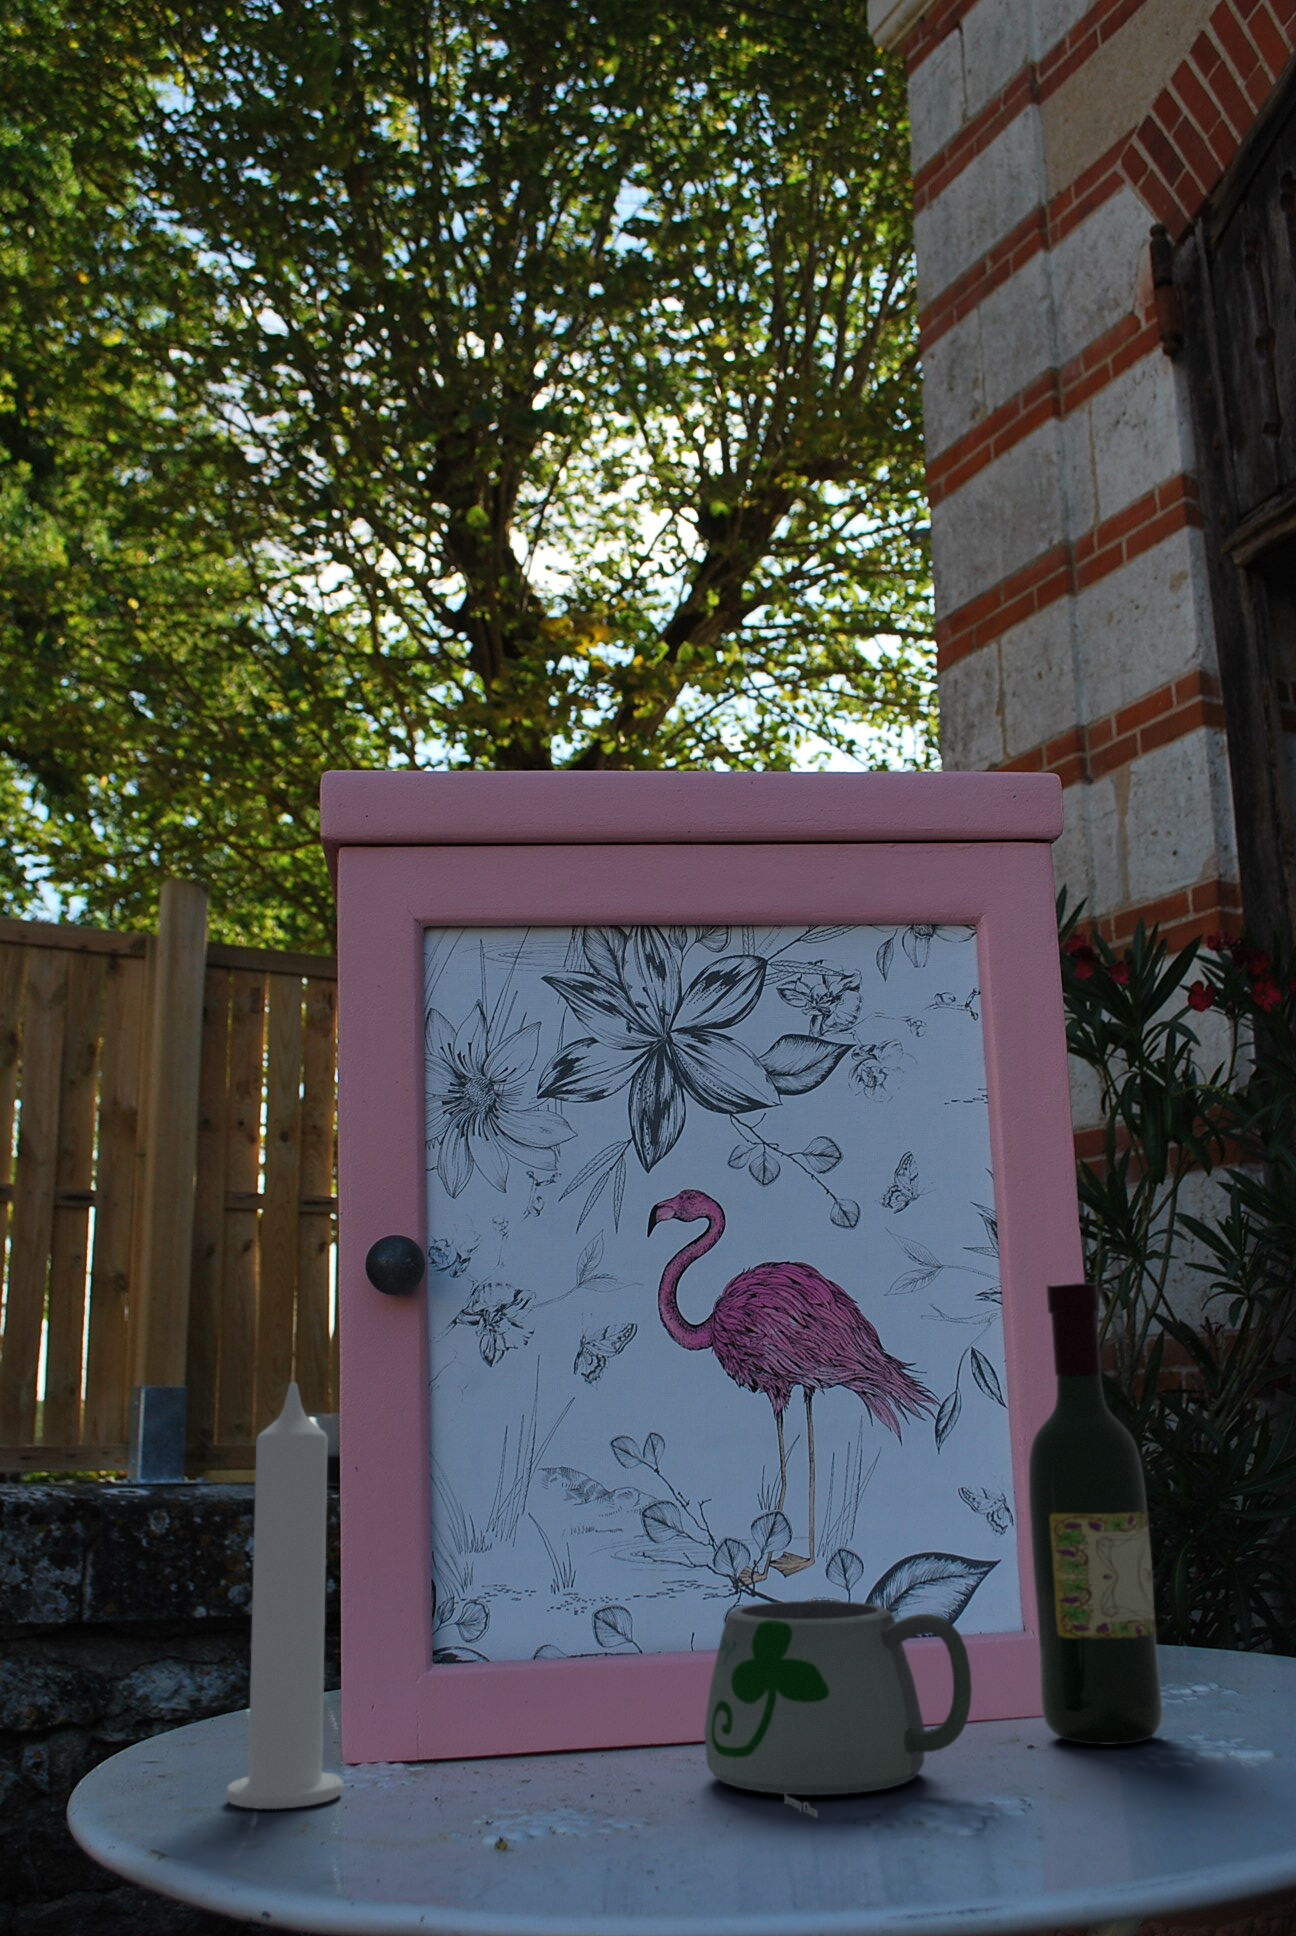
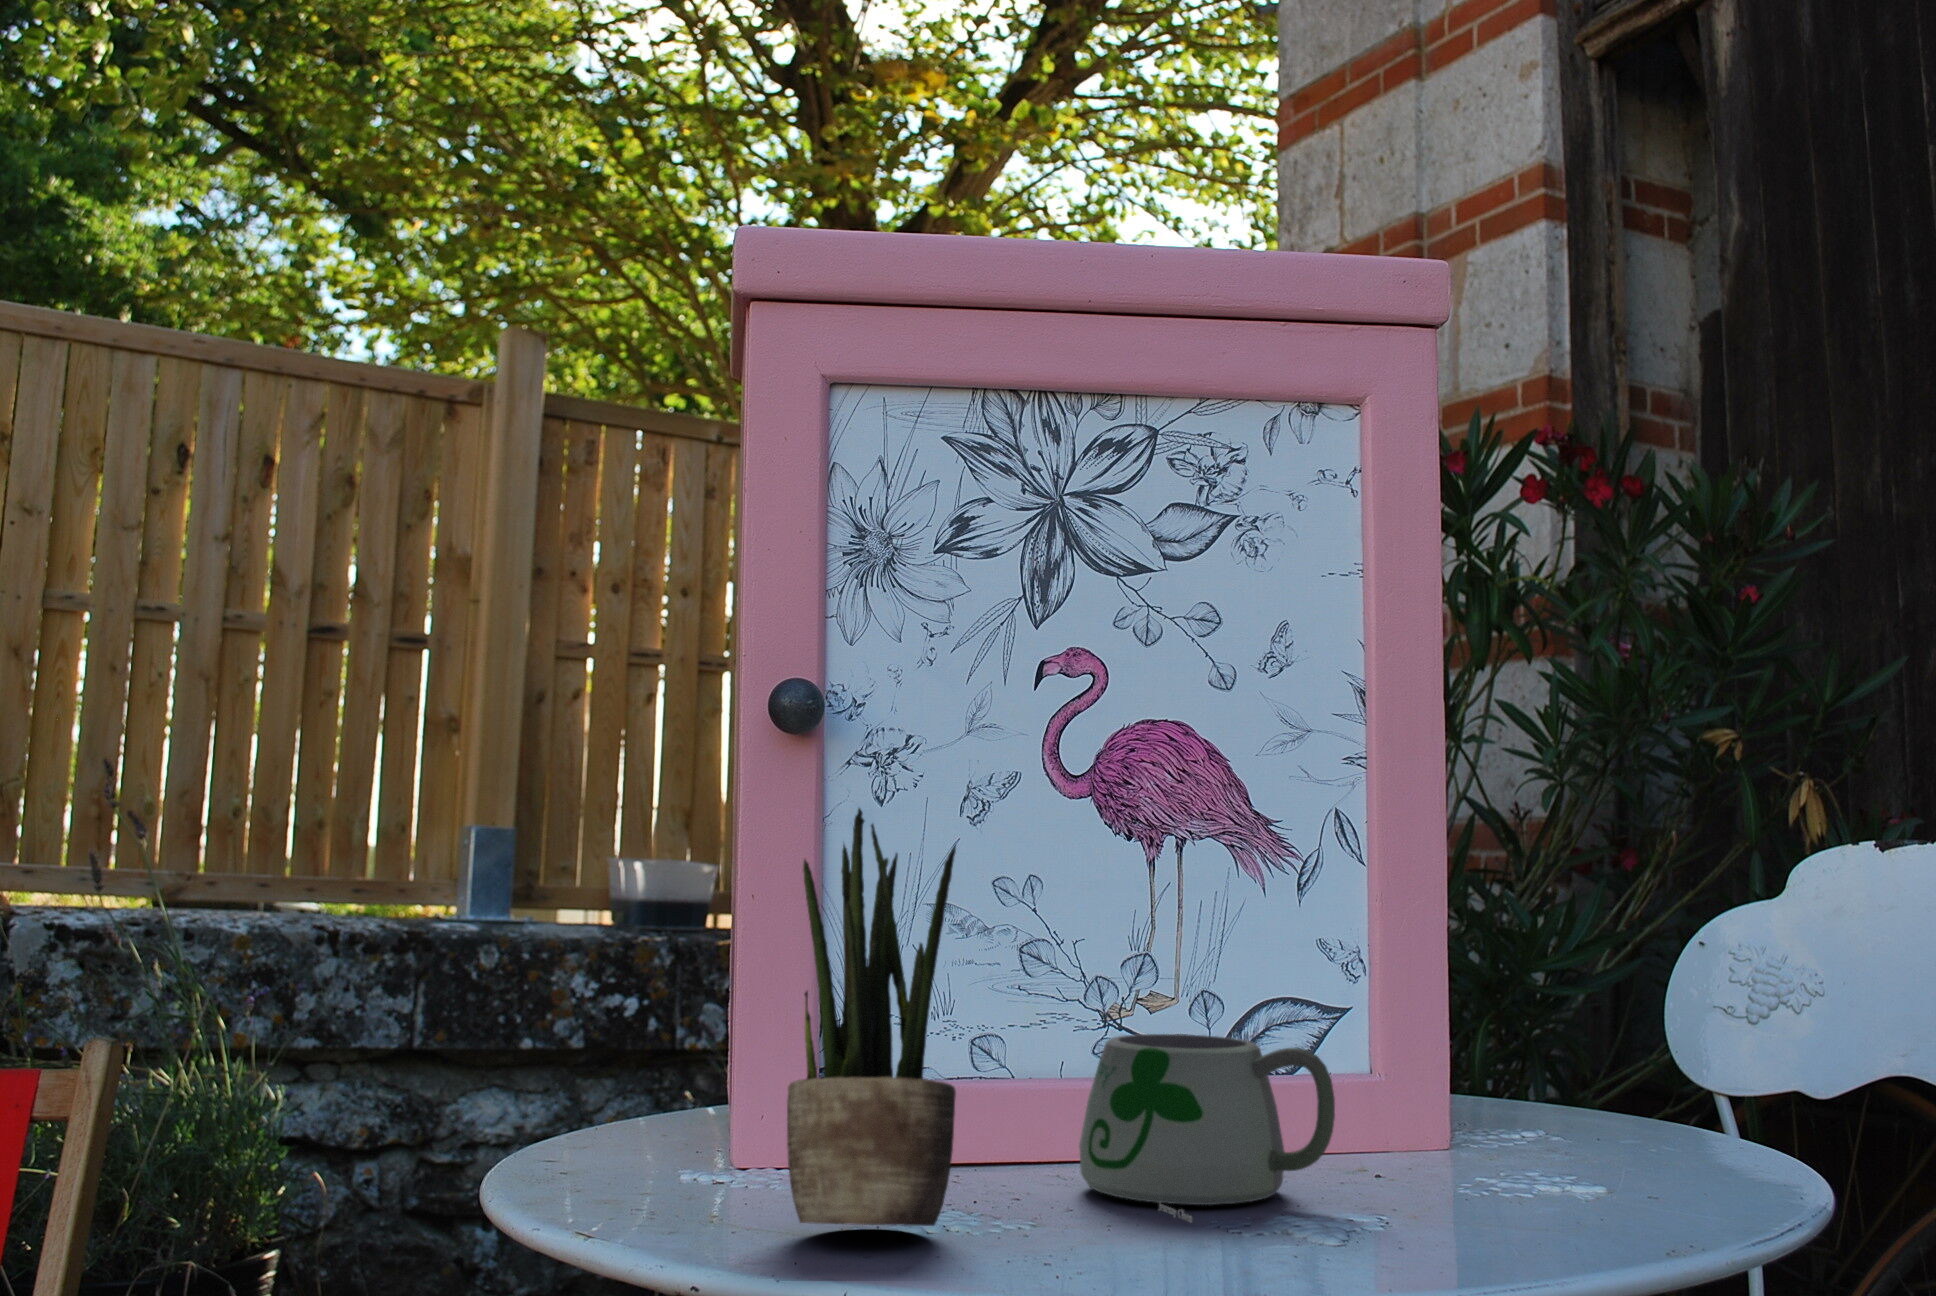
wine bottle: present [1029,1283,1162,1745] -> none [1386,753,1499,1174]
potted plant: none [371,1373,552,1839] -> present [787,808,956,1226]
candle: present [226,1382,343,1809] -> none [636,813,743,1199]

